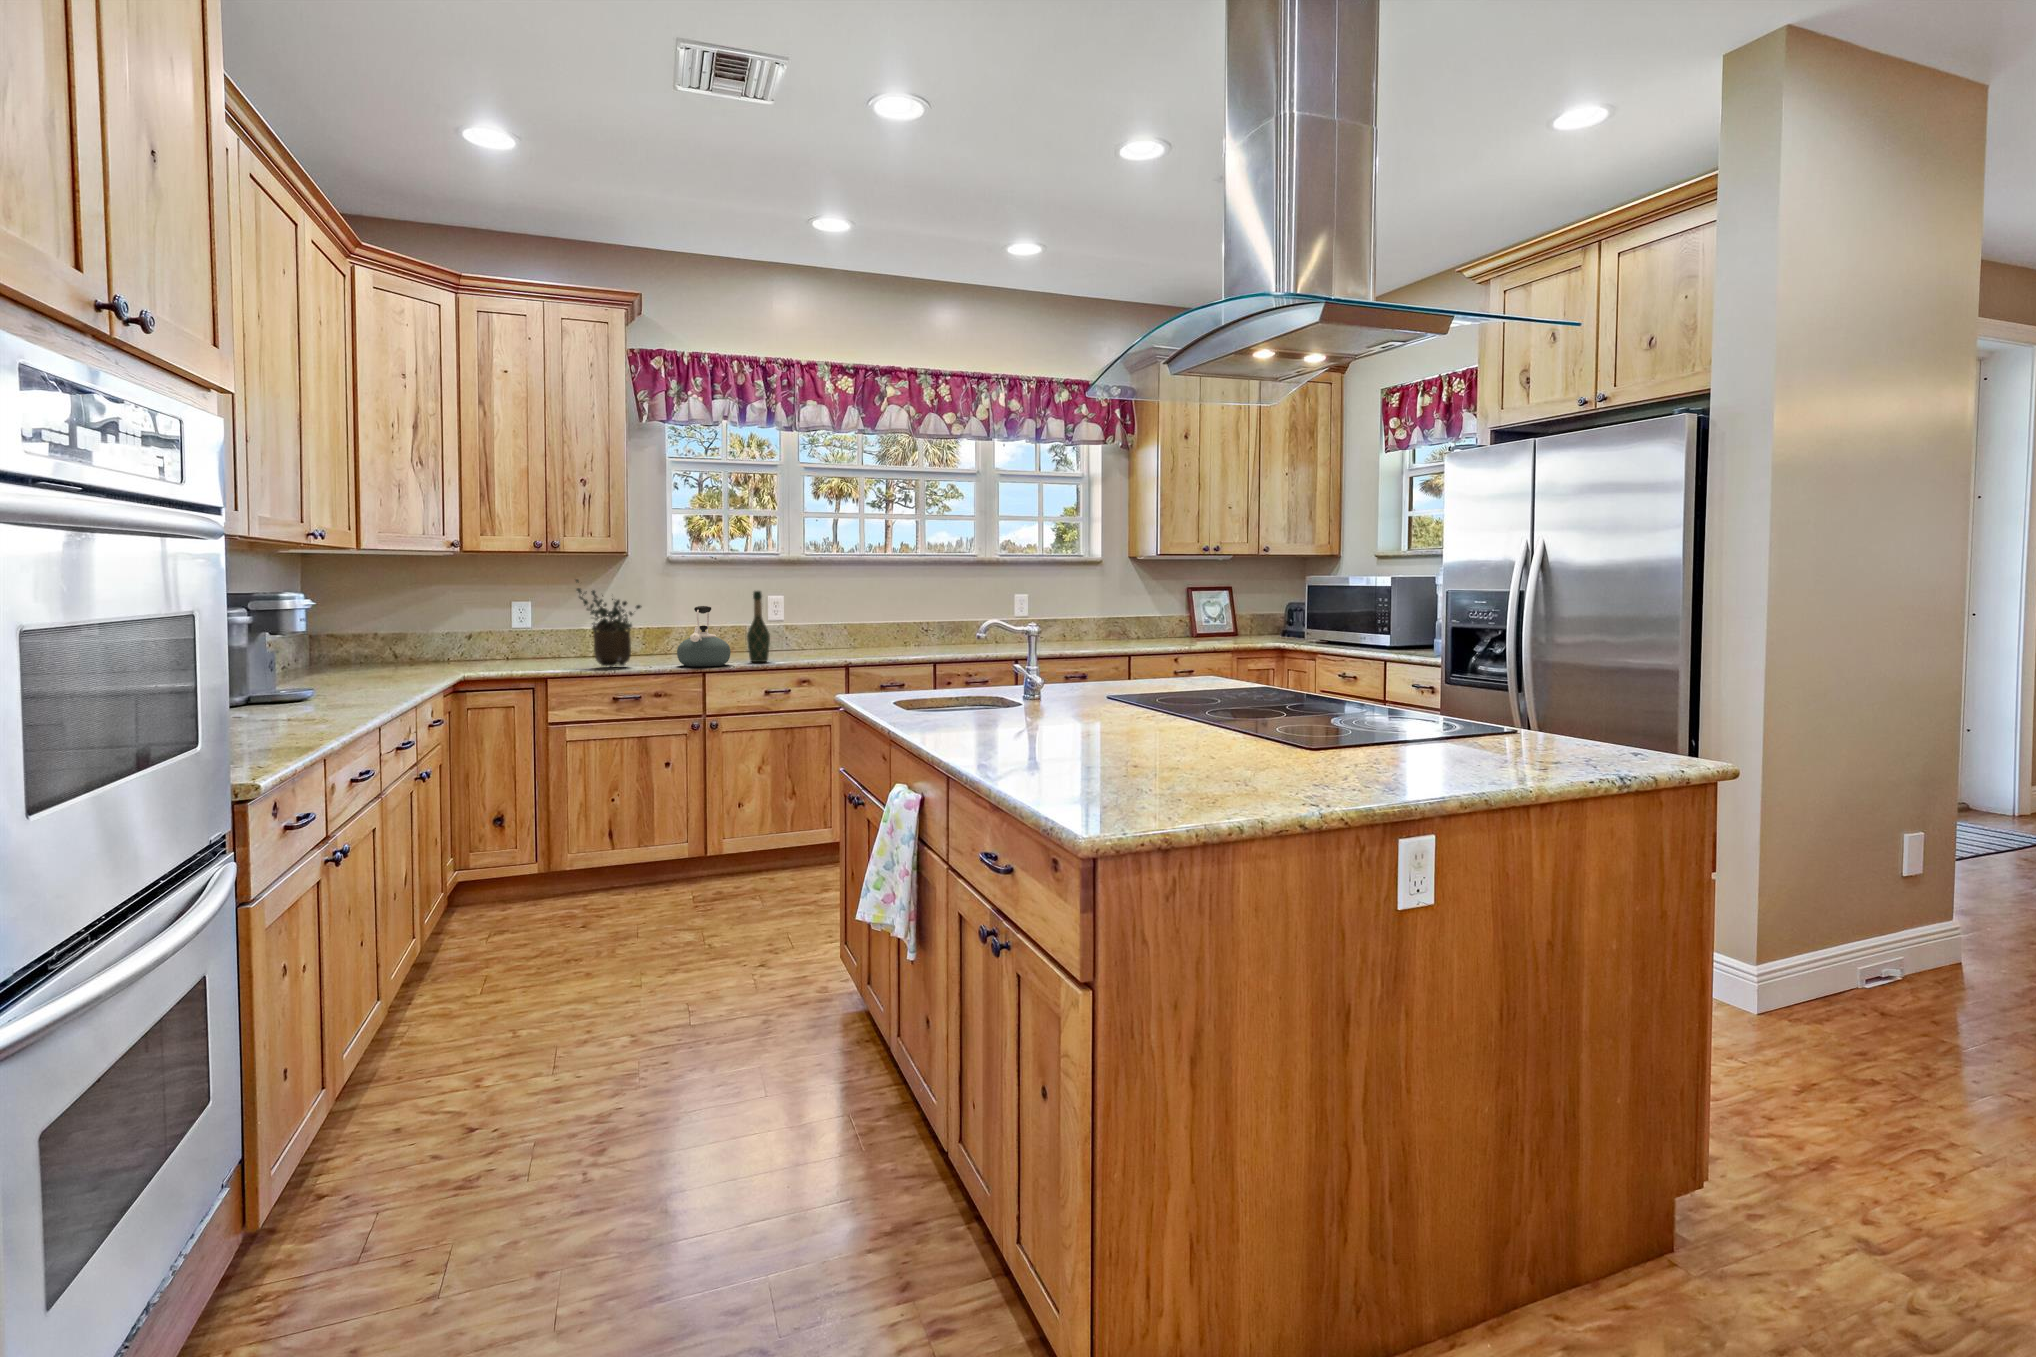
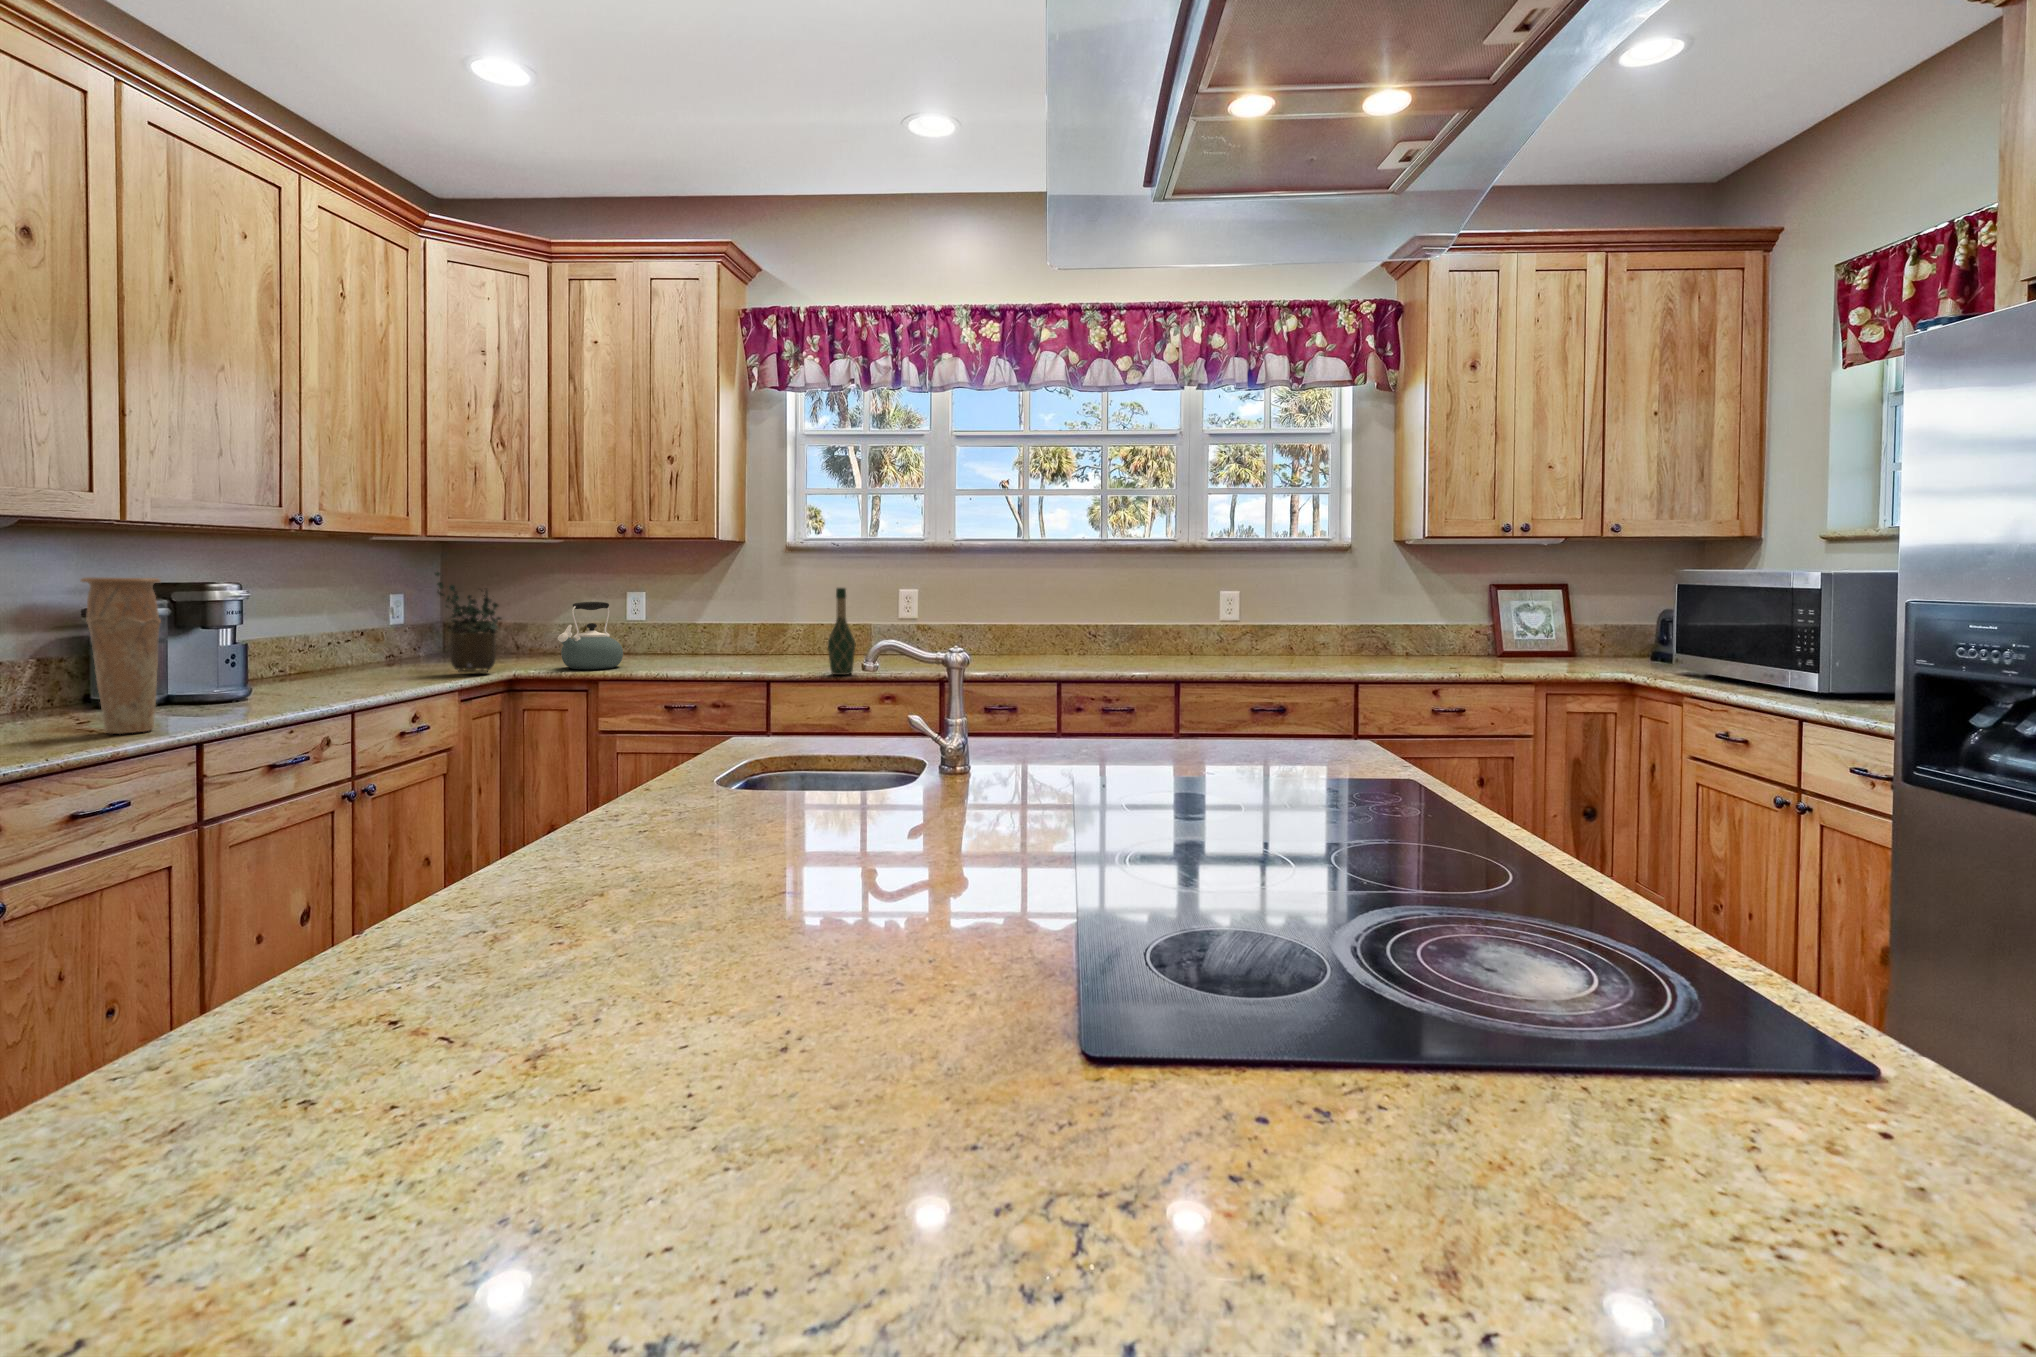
vase: none [277,578,339,712] -> present [81,577,161,734]
potted plant: present [576,579,641,666] -> present [435,572,501,673]
kettle: present [677,606,731,666] -> present [558,602,623,669]

